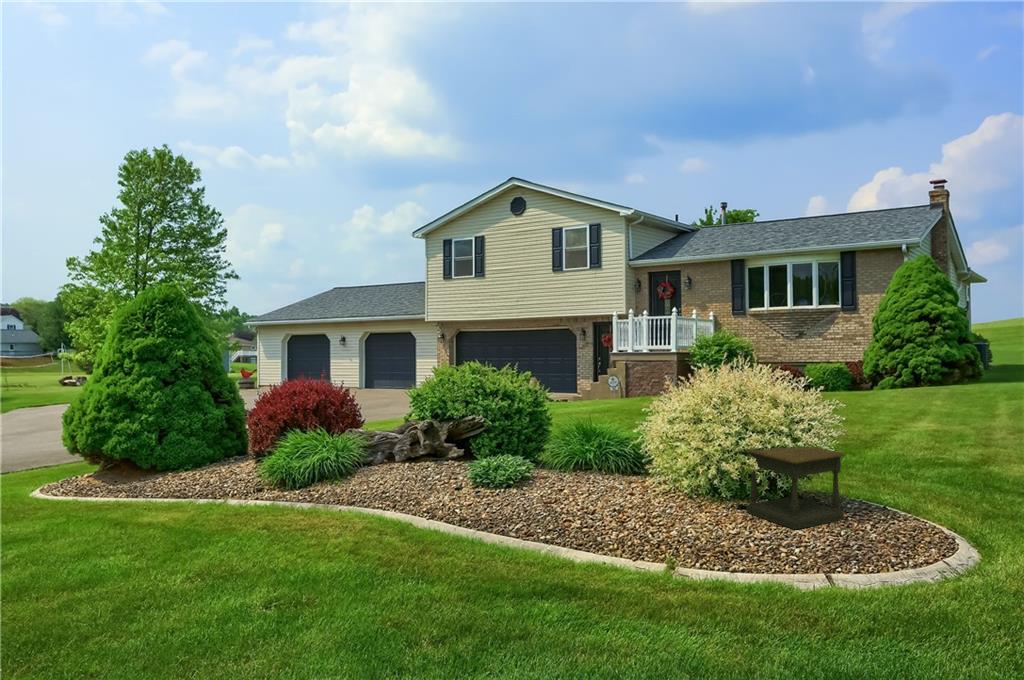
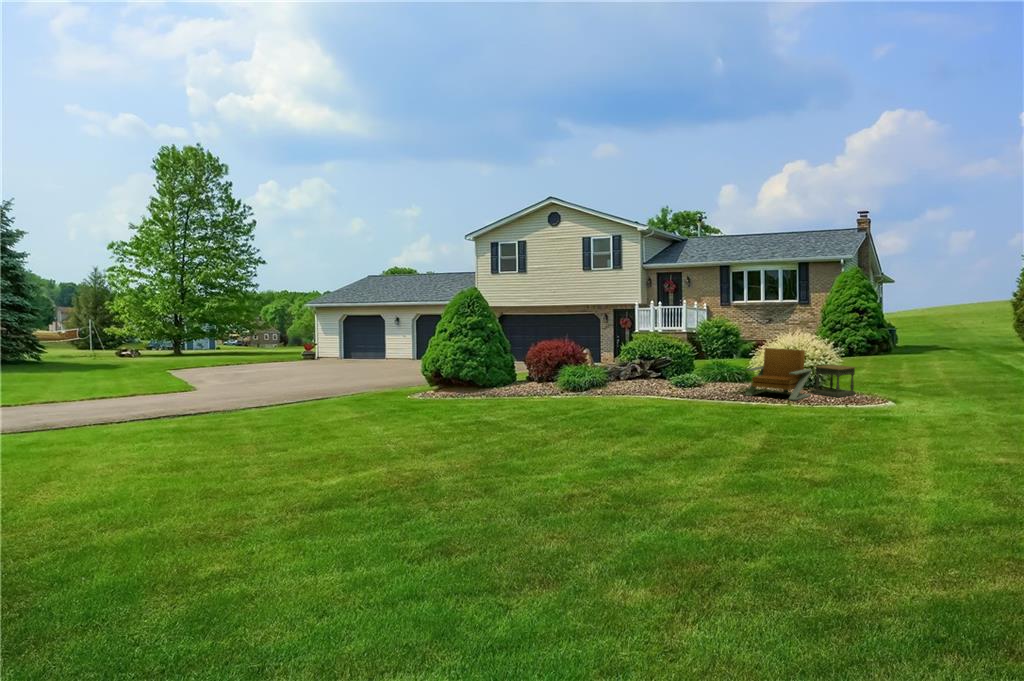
lounge chair: none [582,405,736,542] -> present [745,348,812,400]

